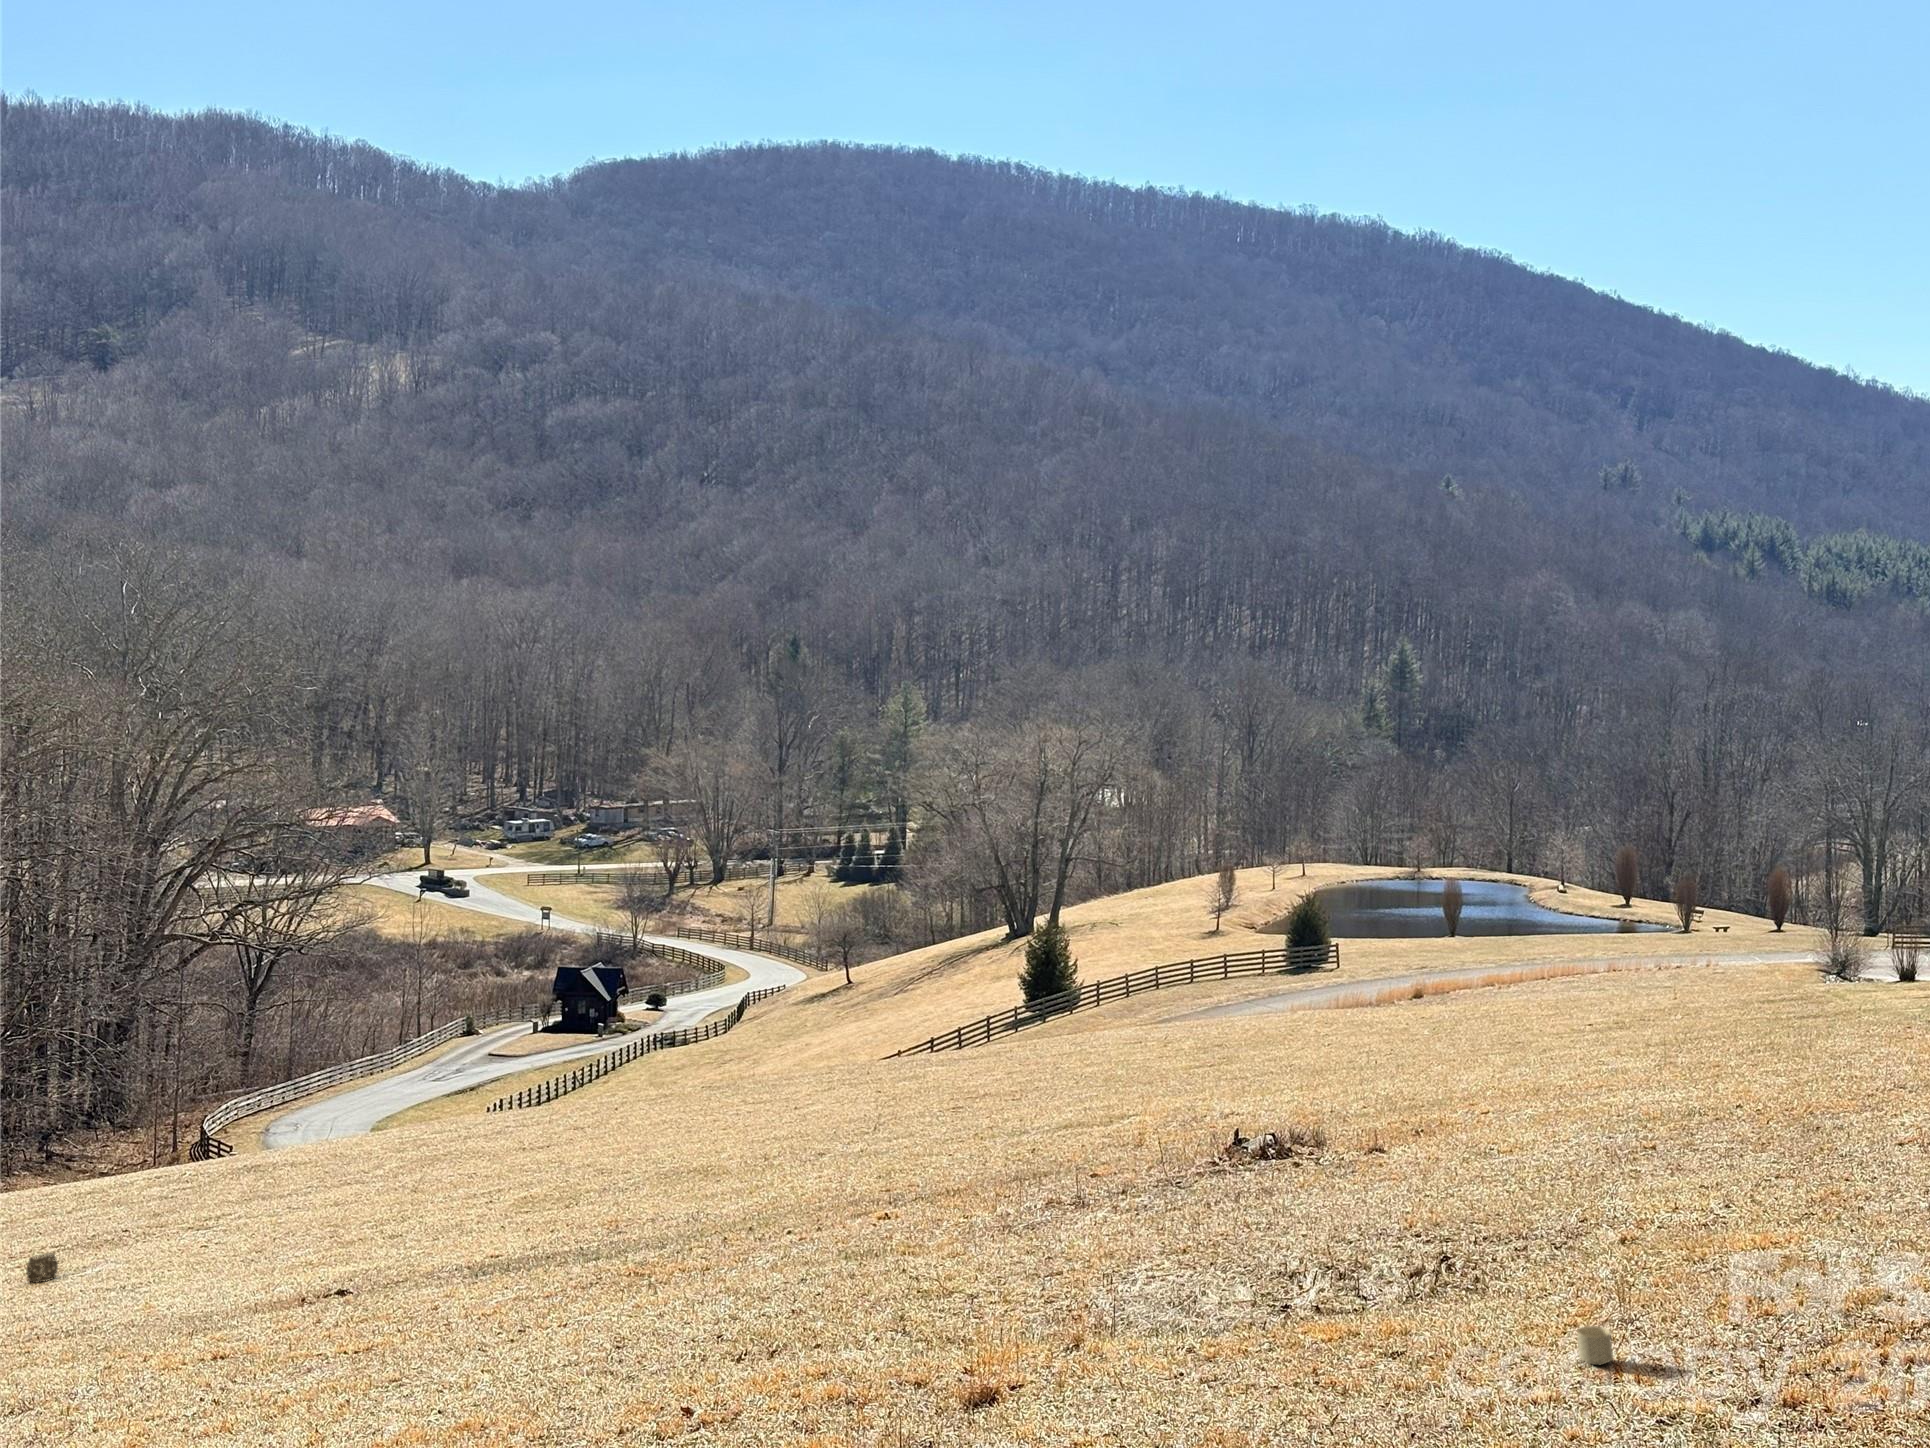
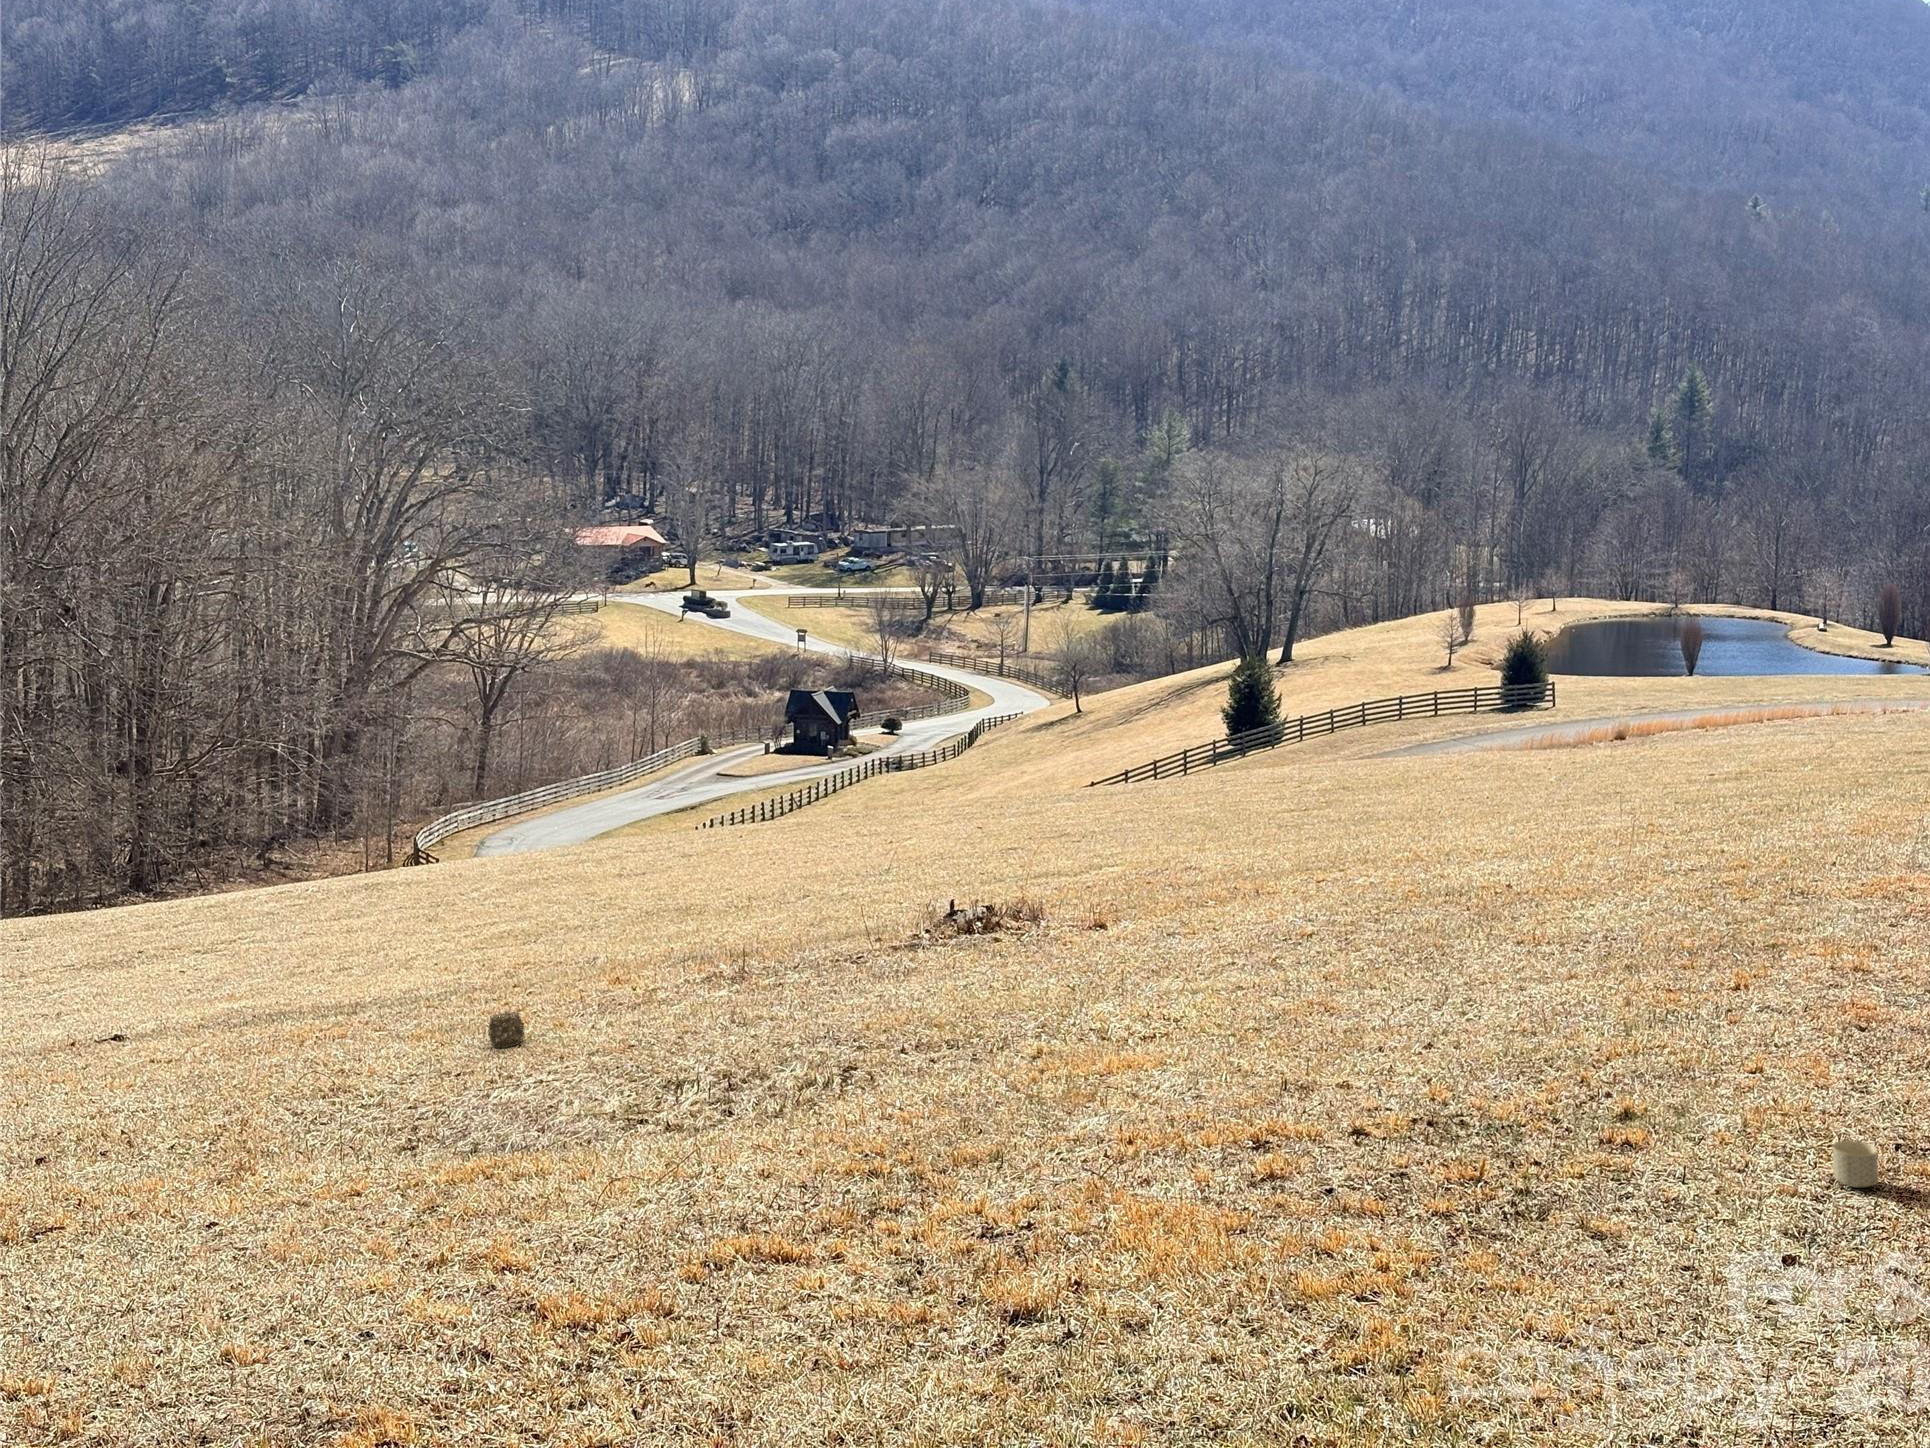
woven basket: present [26,1253,58,1283] -> present [488,1012,524,1048]

